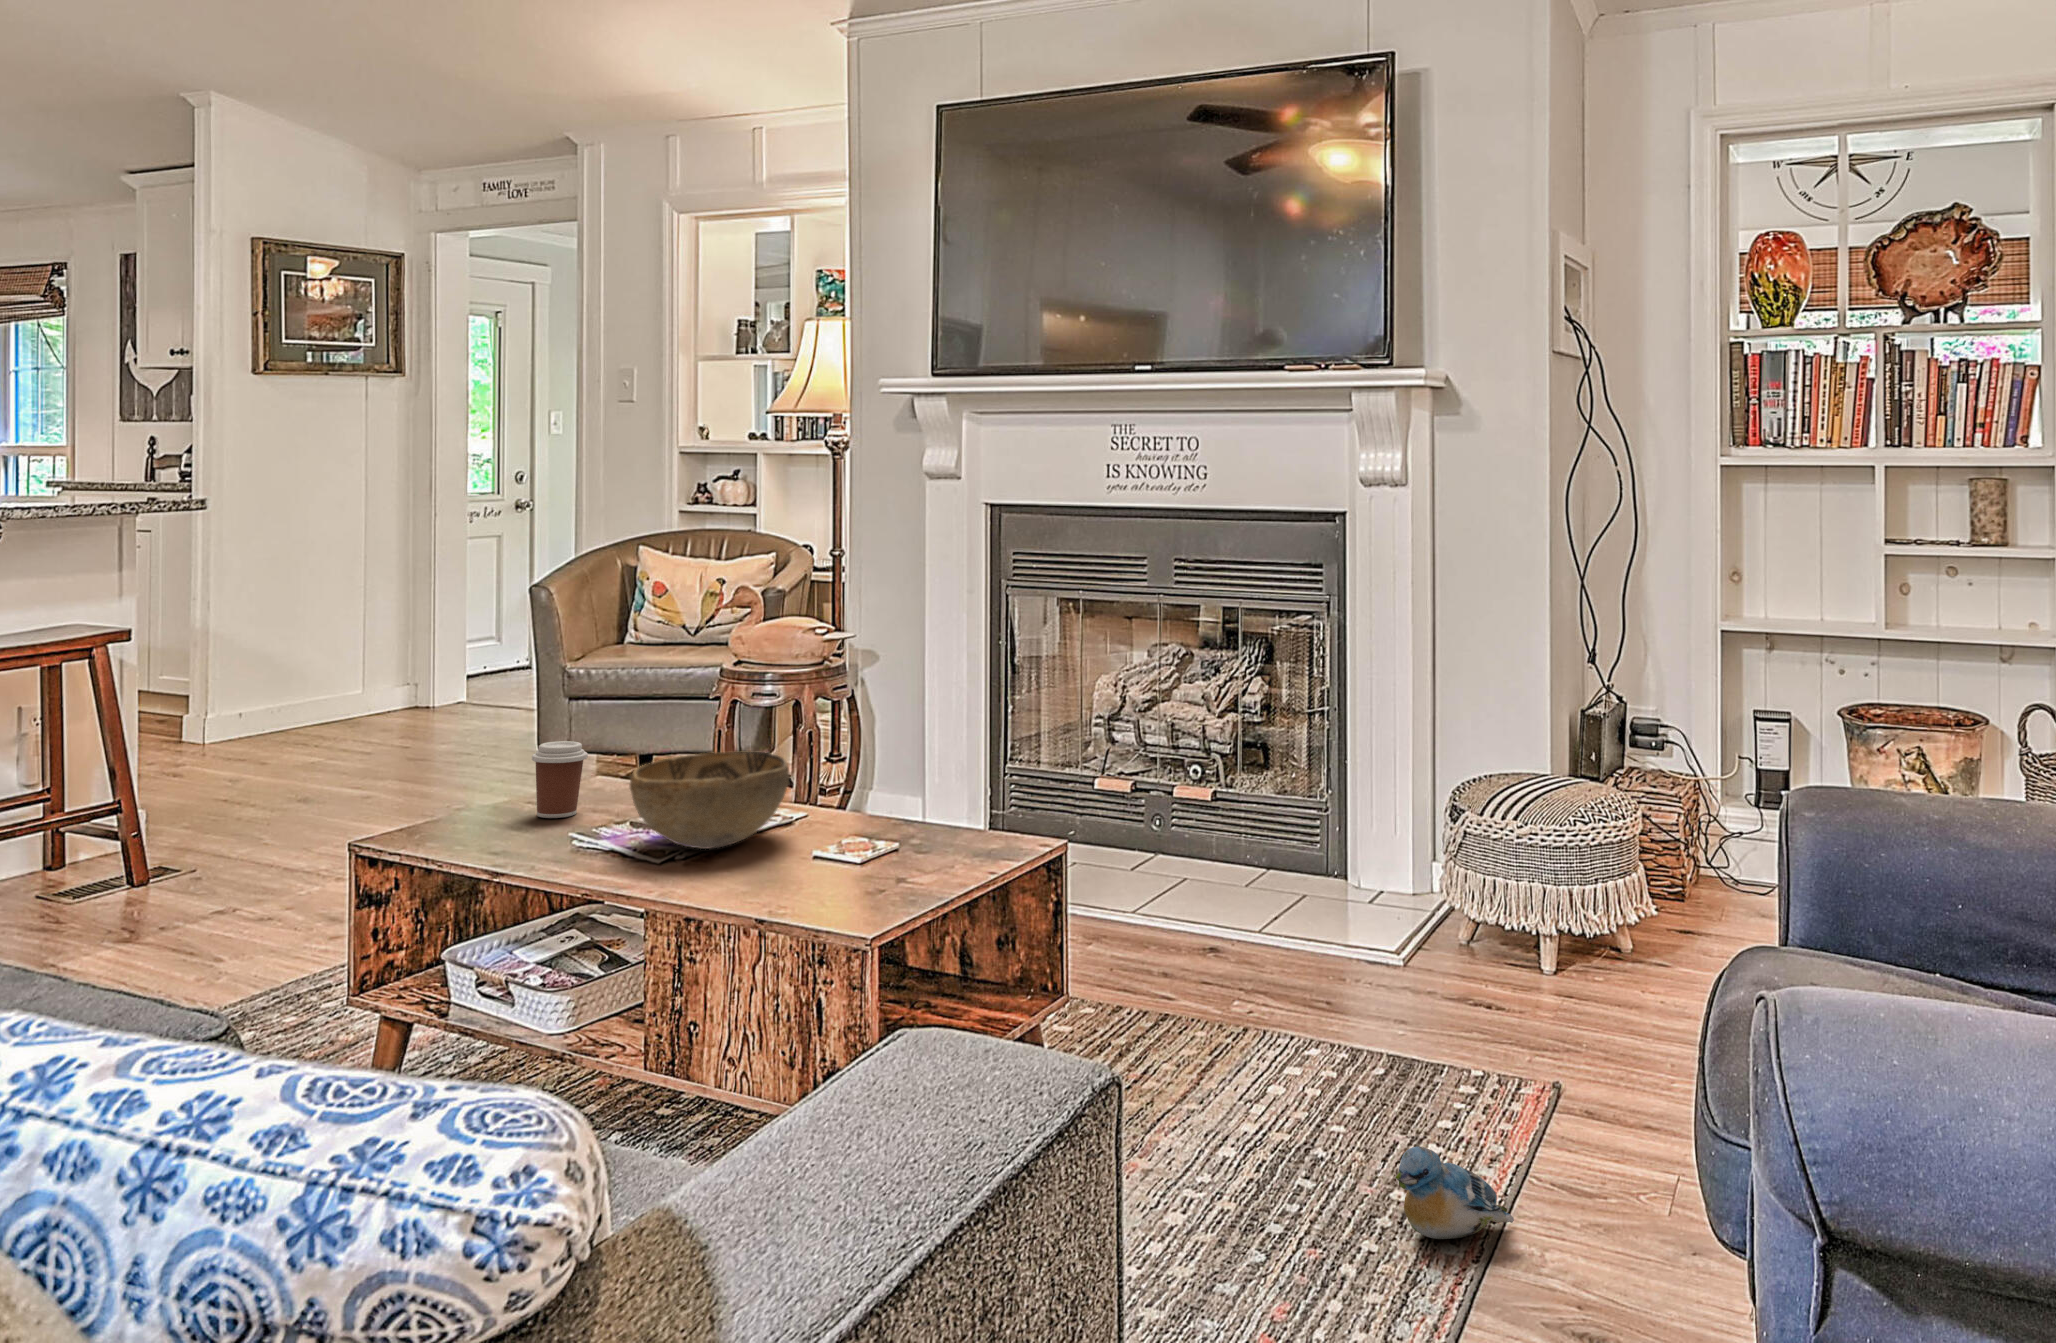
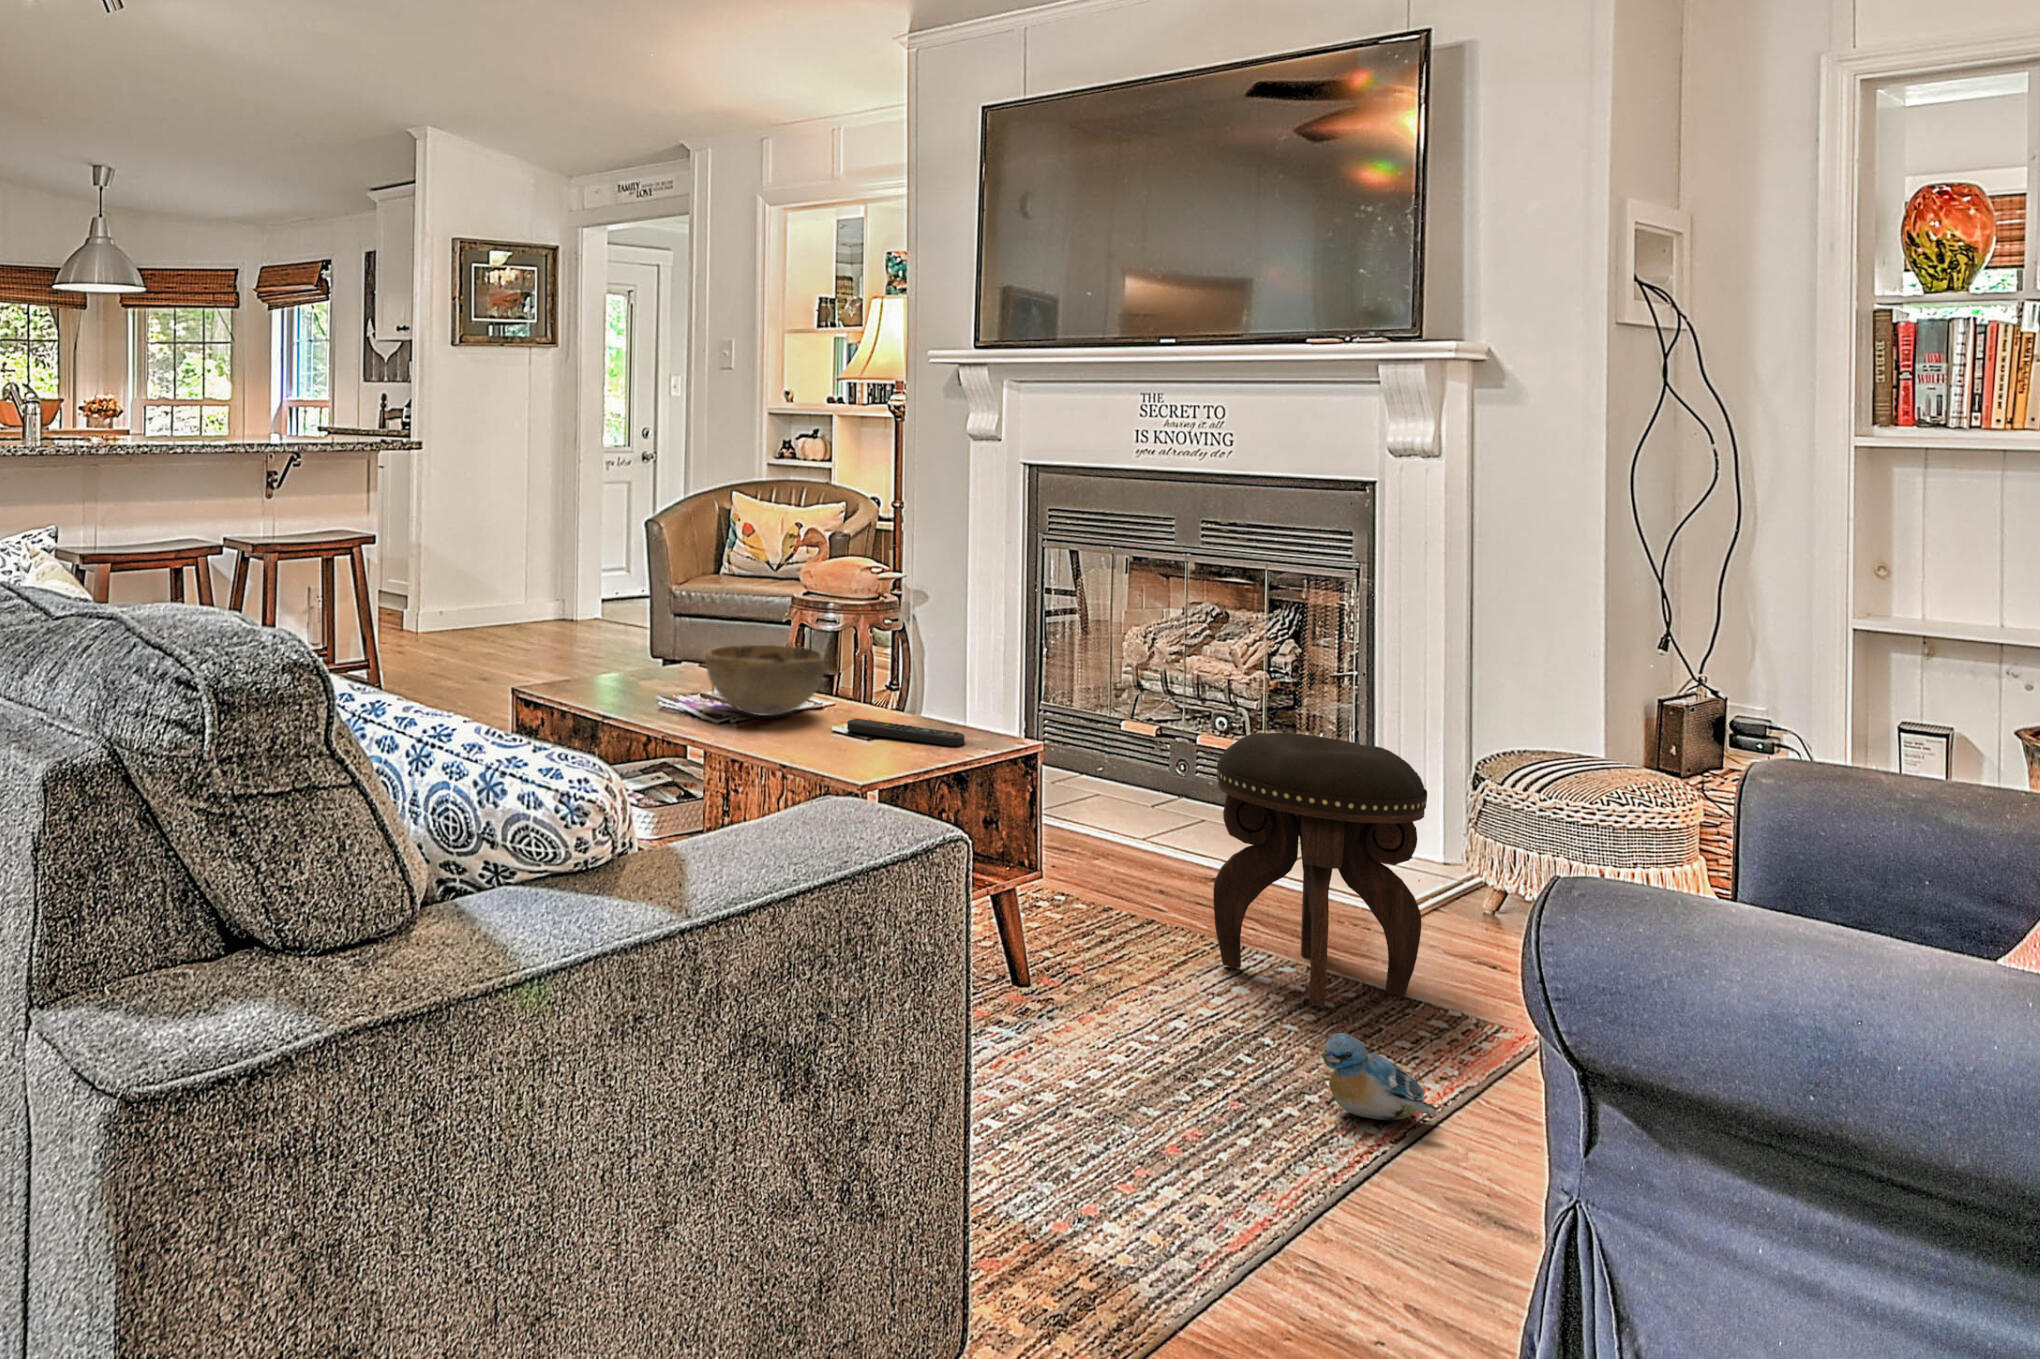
coffee cup: present [532,741,588,818] -> none [639,628,679,685]
footstool: none [1238,791,1449,1097] -> present [1213,733,1427,1007]
remote control: none [823,839,969,861] -> present [847,719,965,746]

